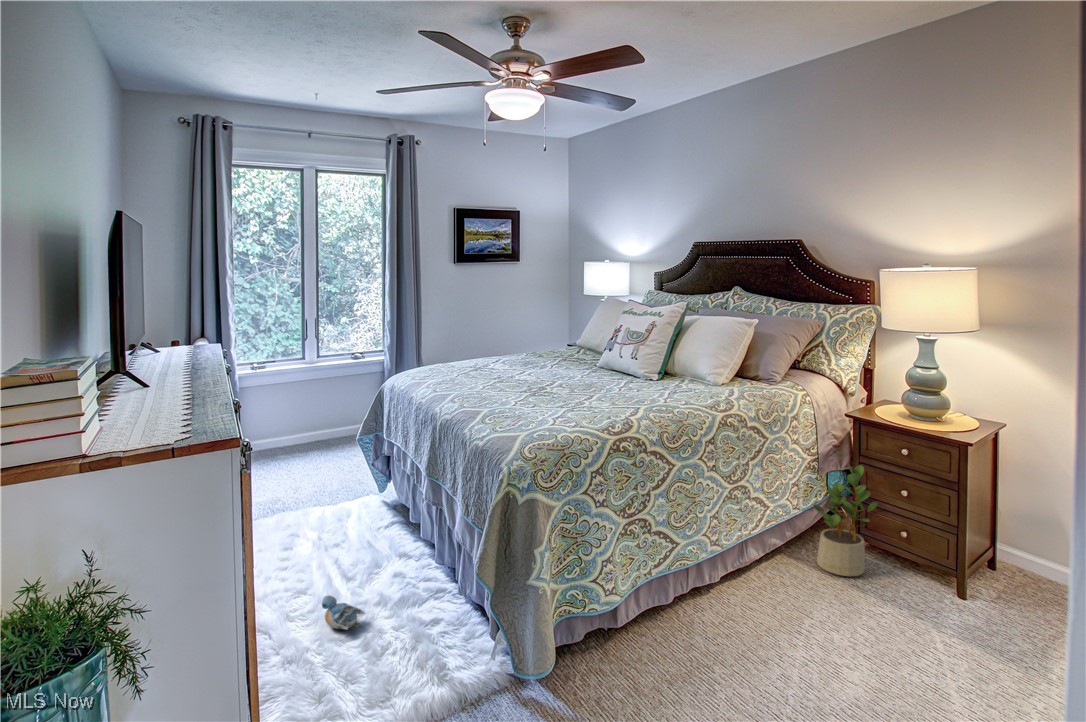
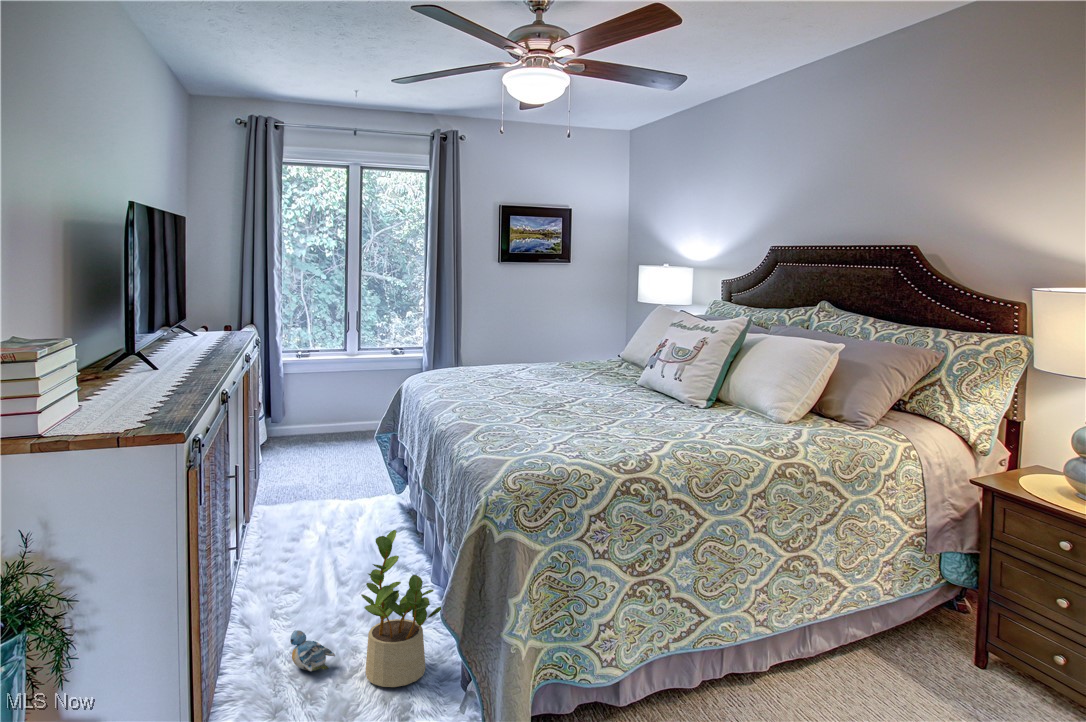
potted plant: present [814,465,878,576] -> present [361,530,441,687]

